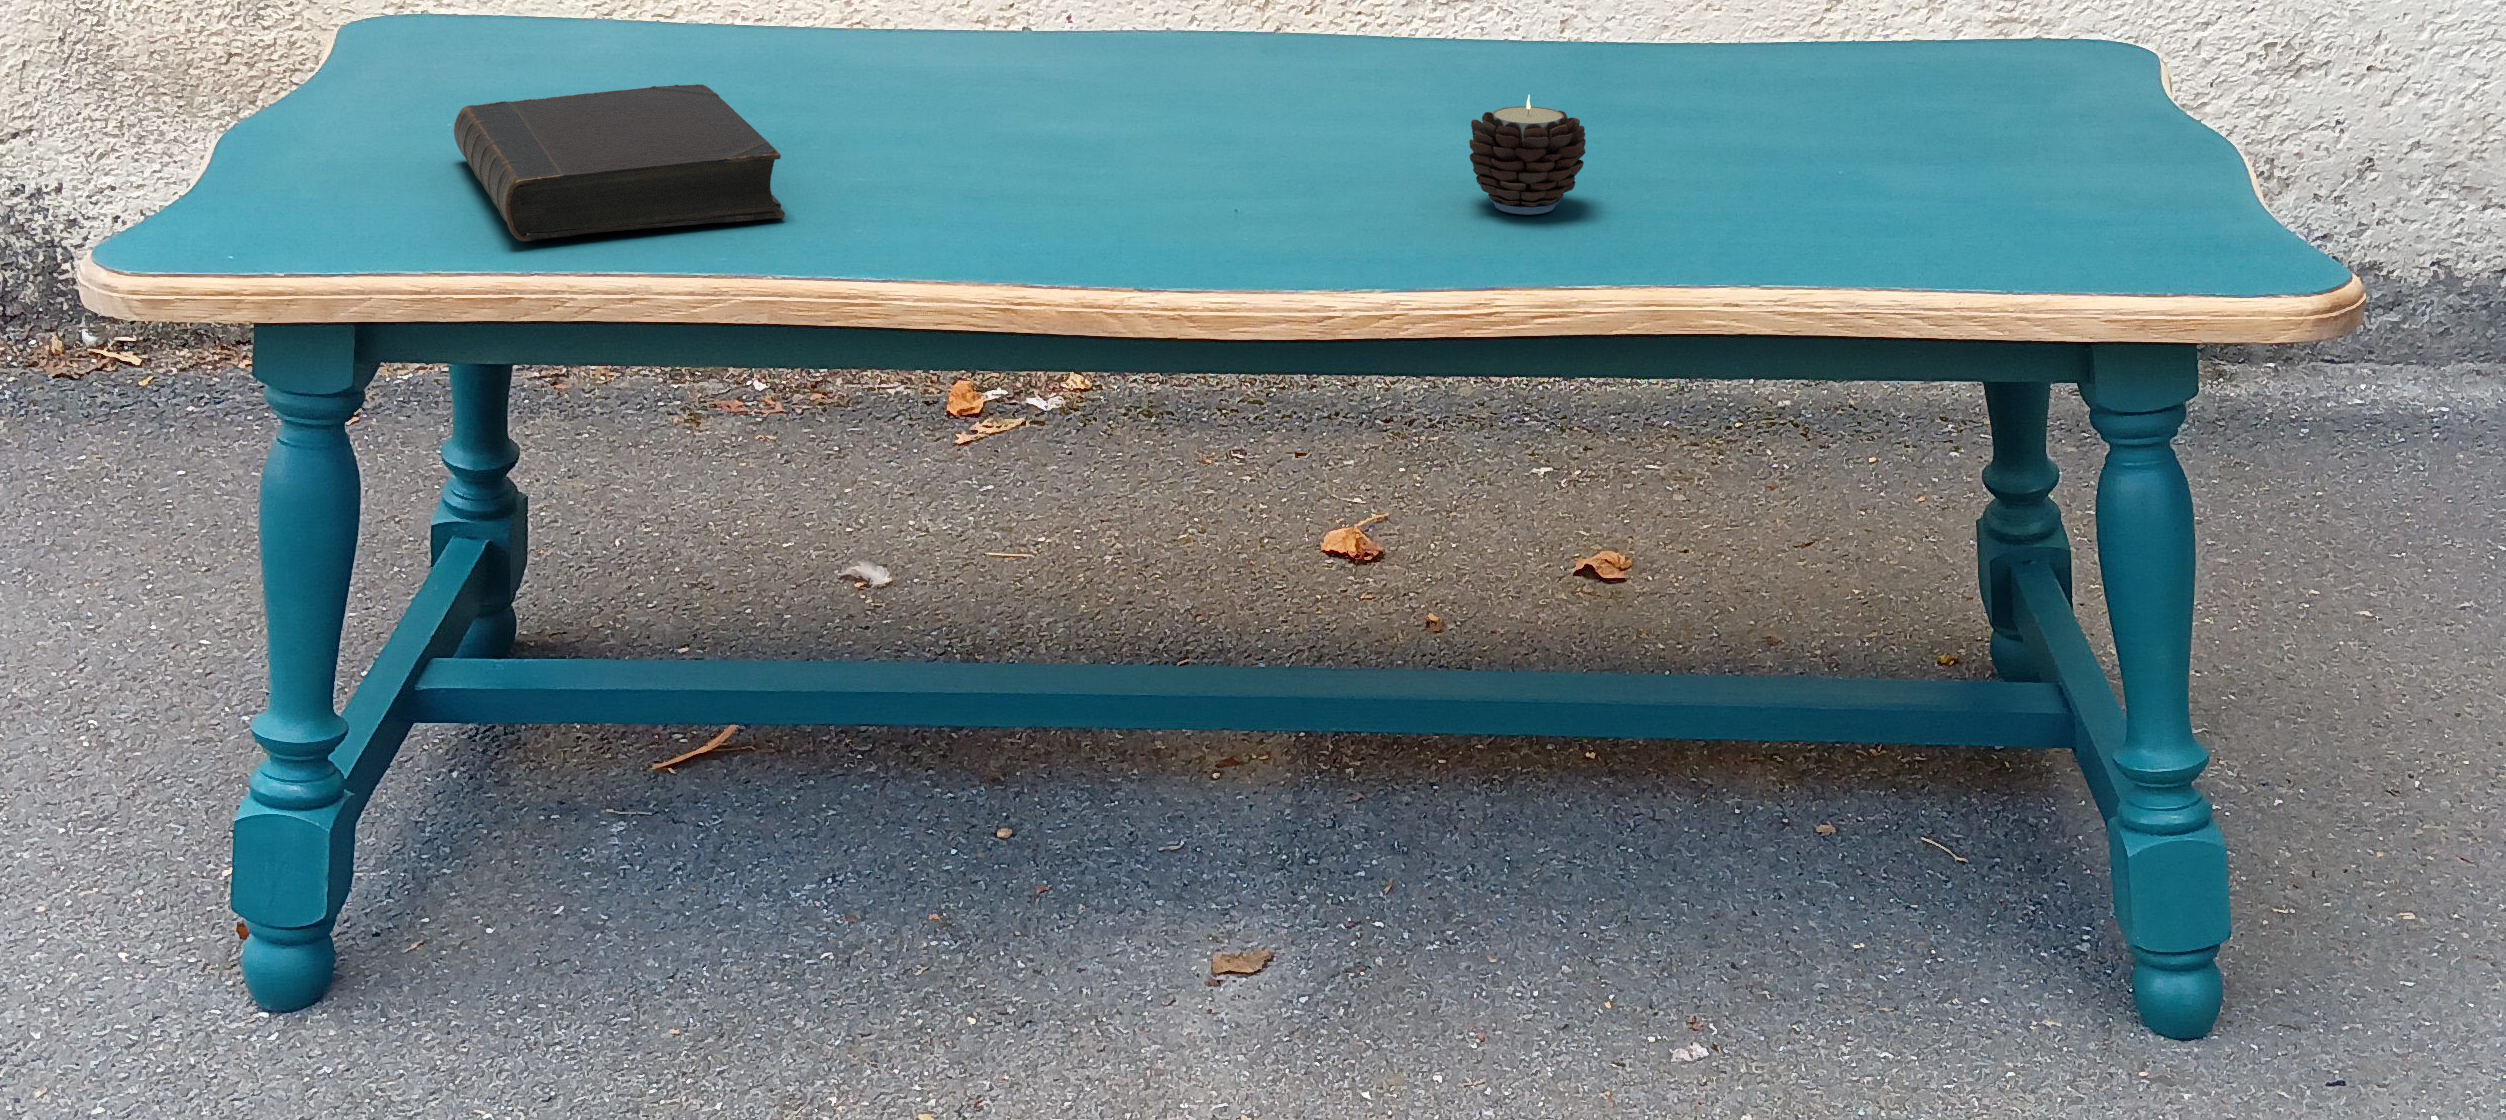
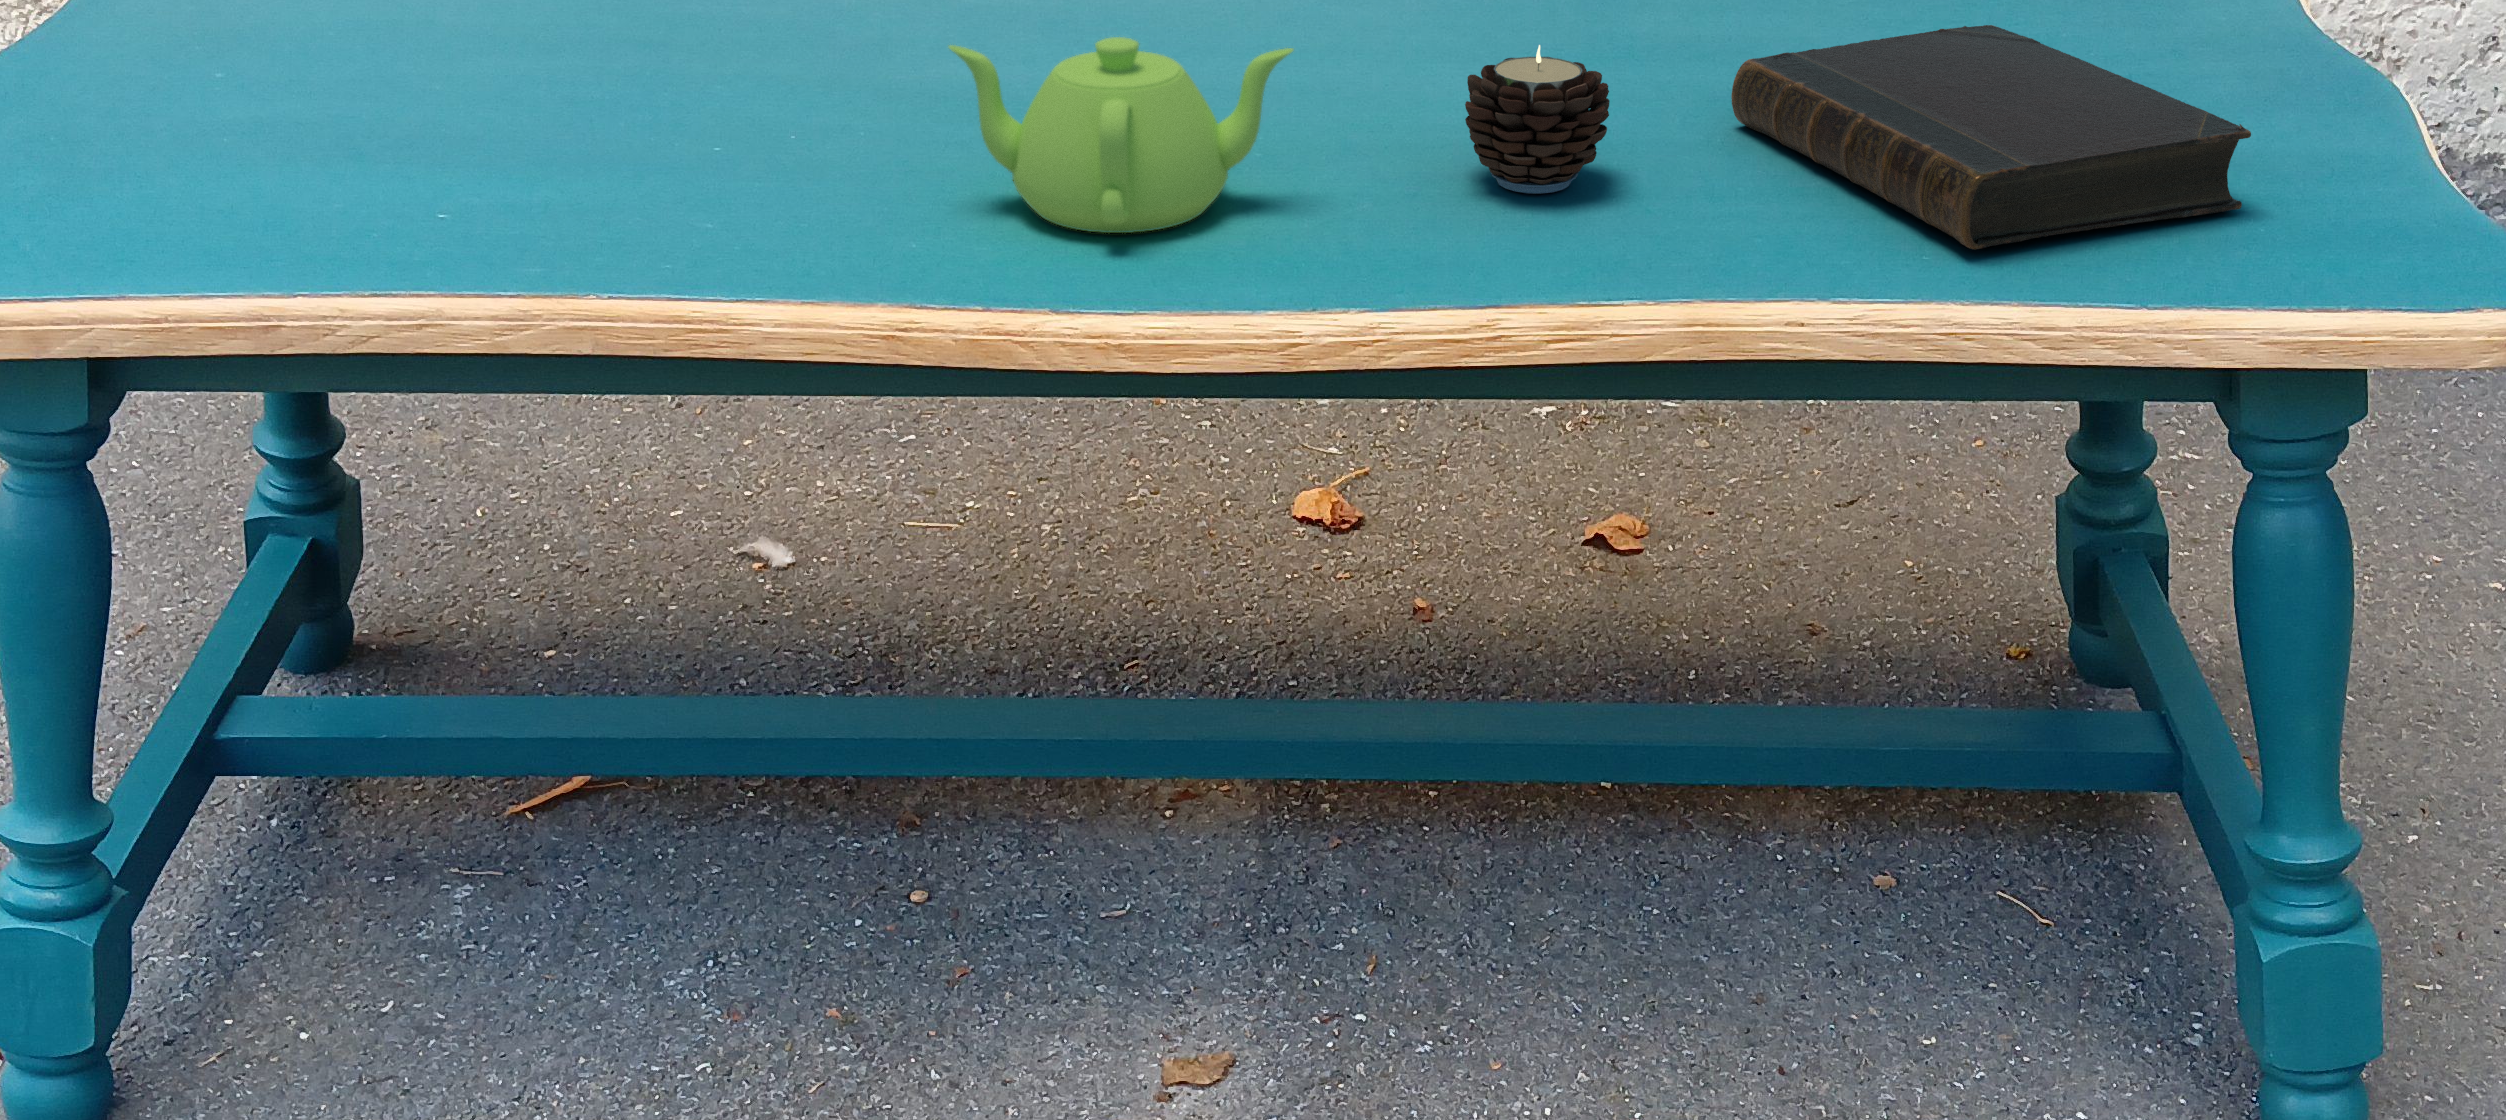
book: present [454,84,785,241] -> present [1731,25,2251,249]
teapot: none [1055,84,1332,237] -> present [949,37,1293,233]

